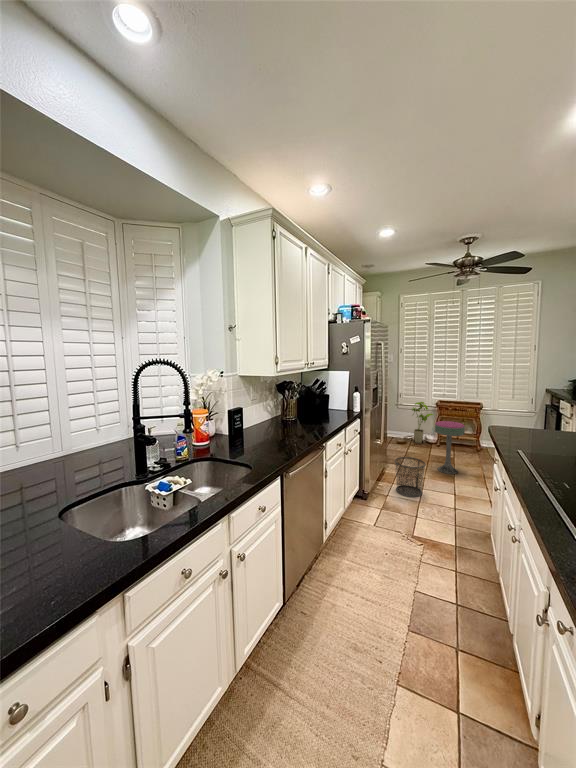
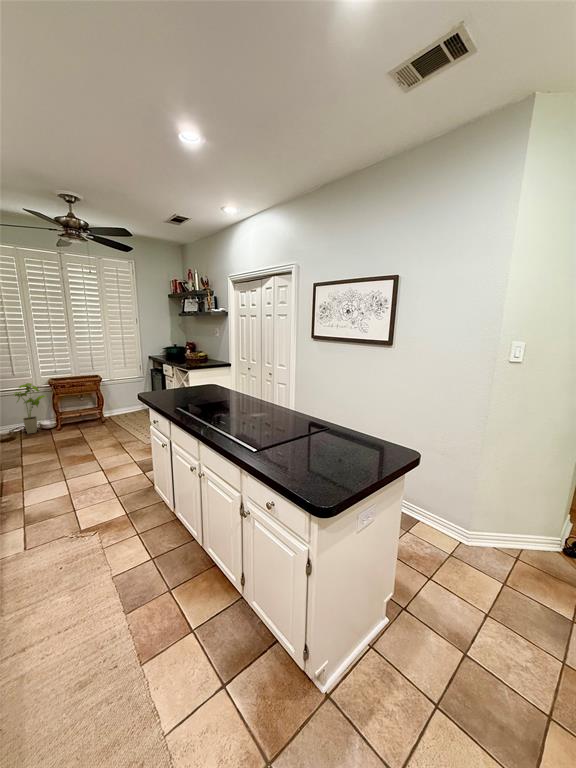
bar stool: present [435,421,465,474] -> none [60,398,96,454]
waste bin: present [395,457,426,497] -> none [22,449,68,498]

